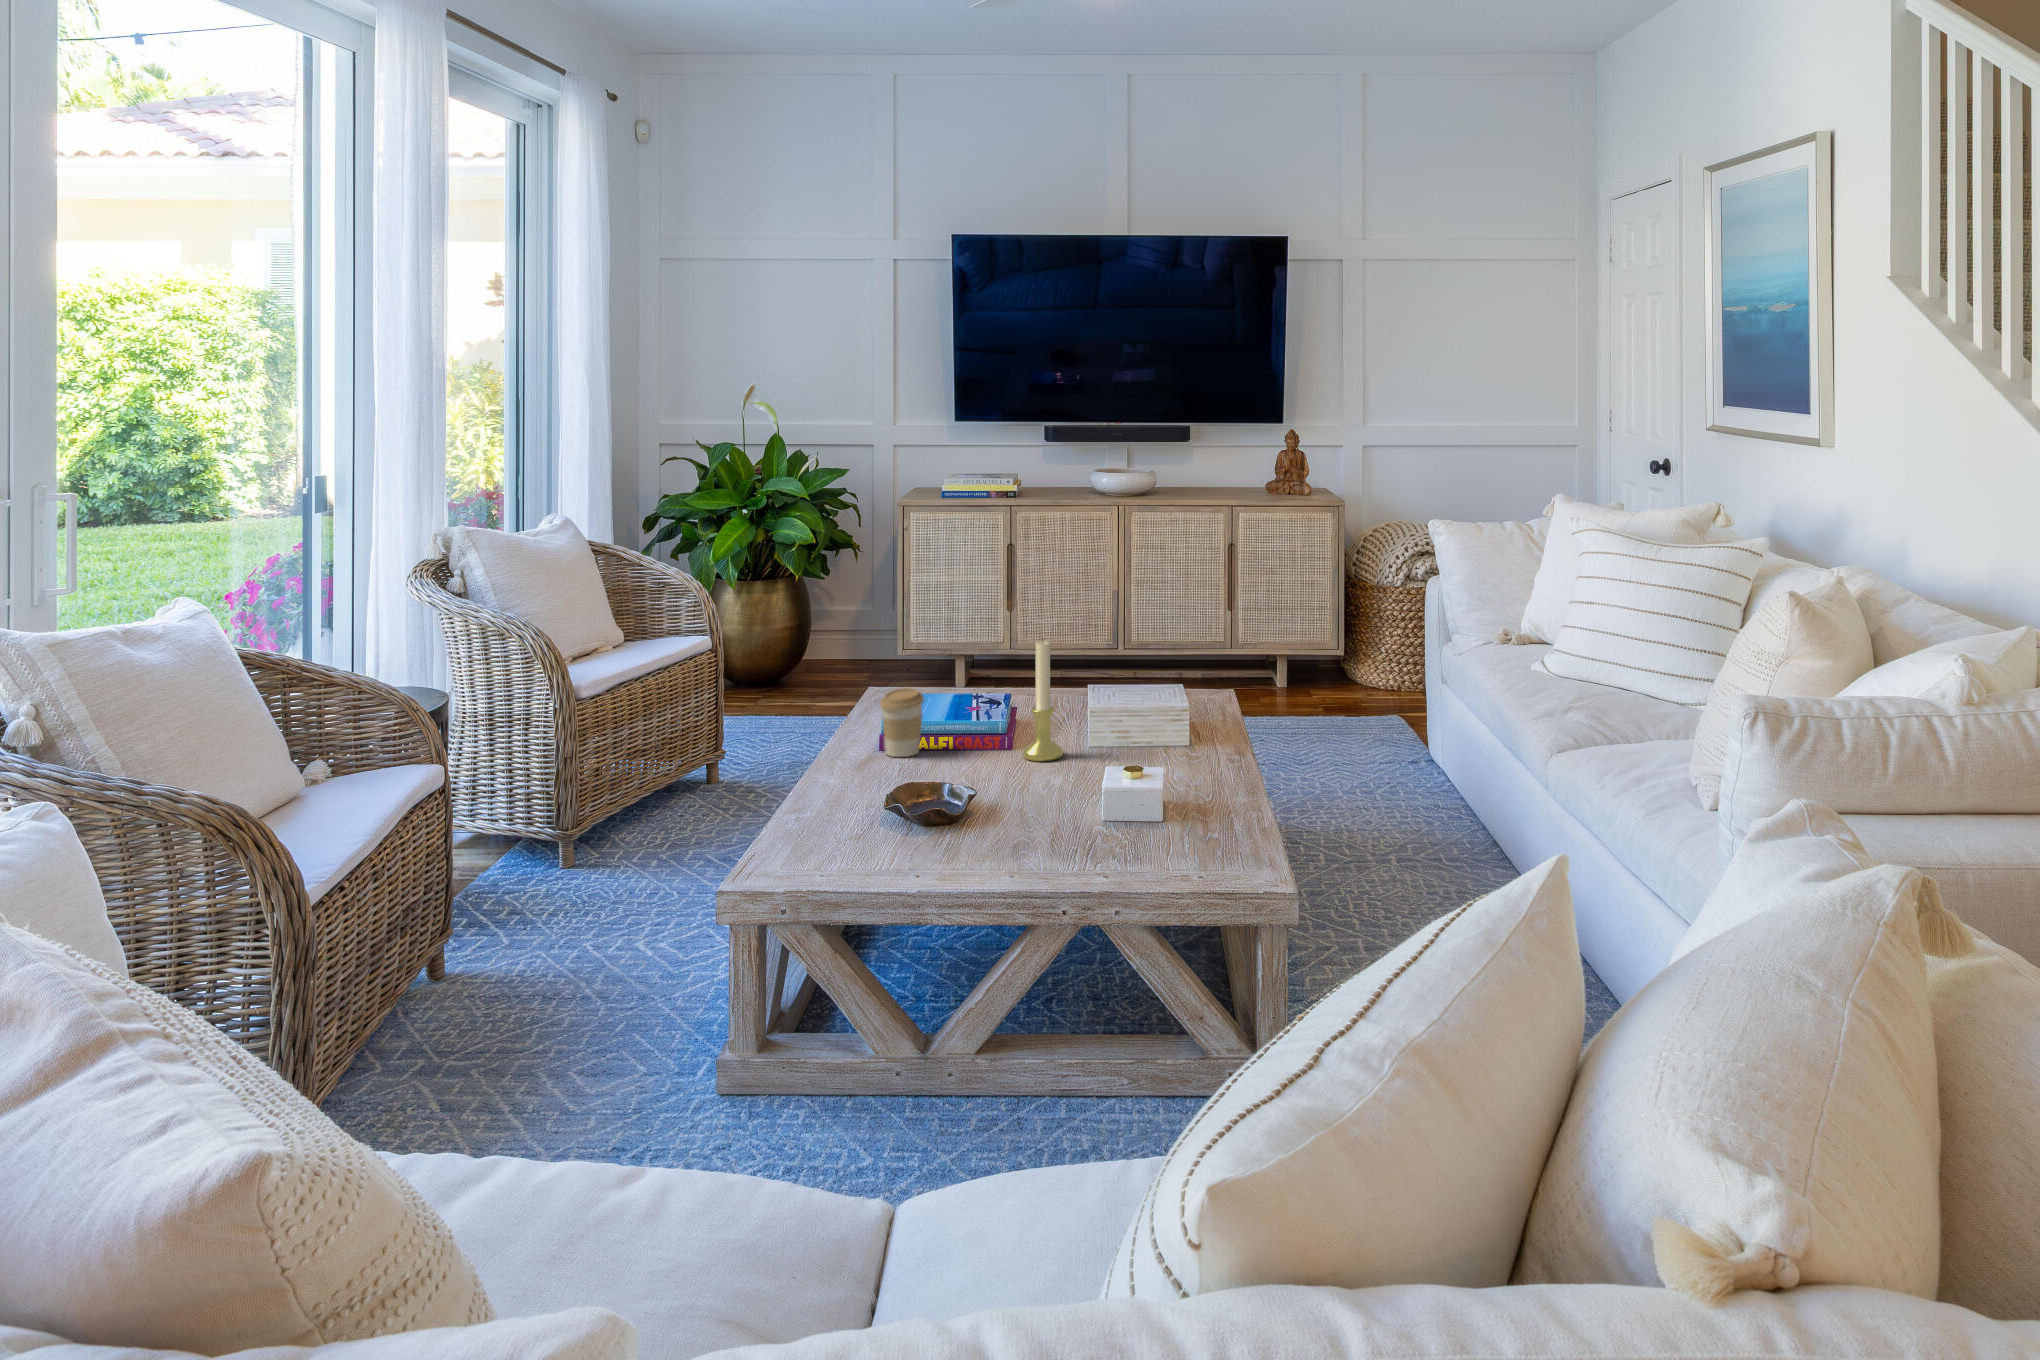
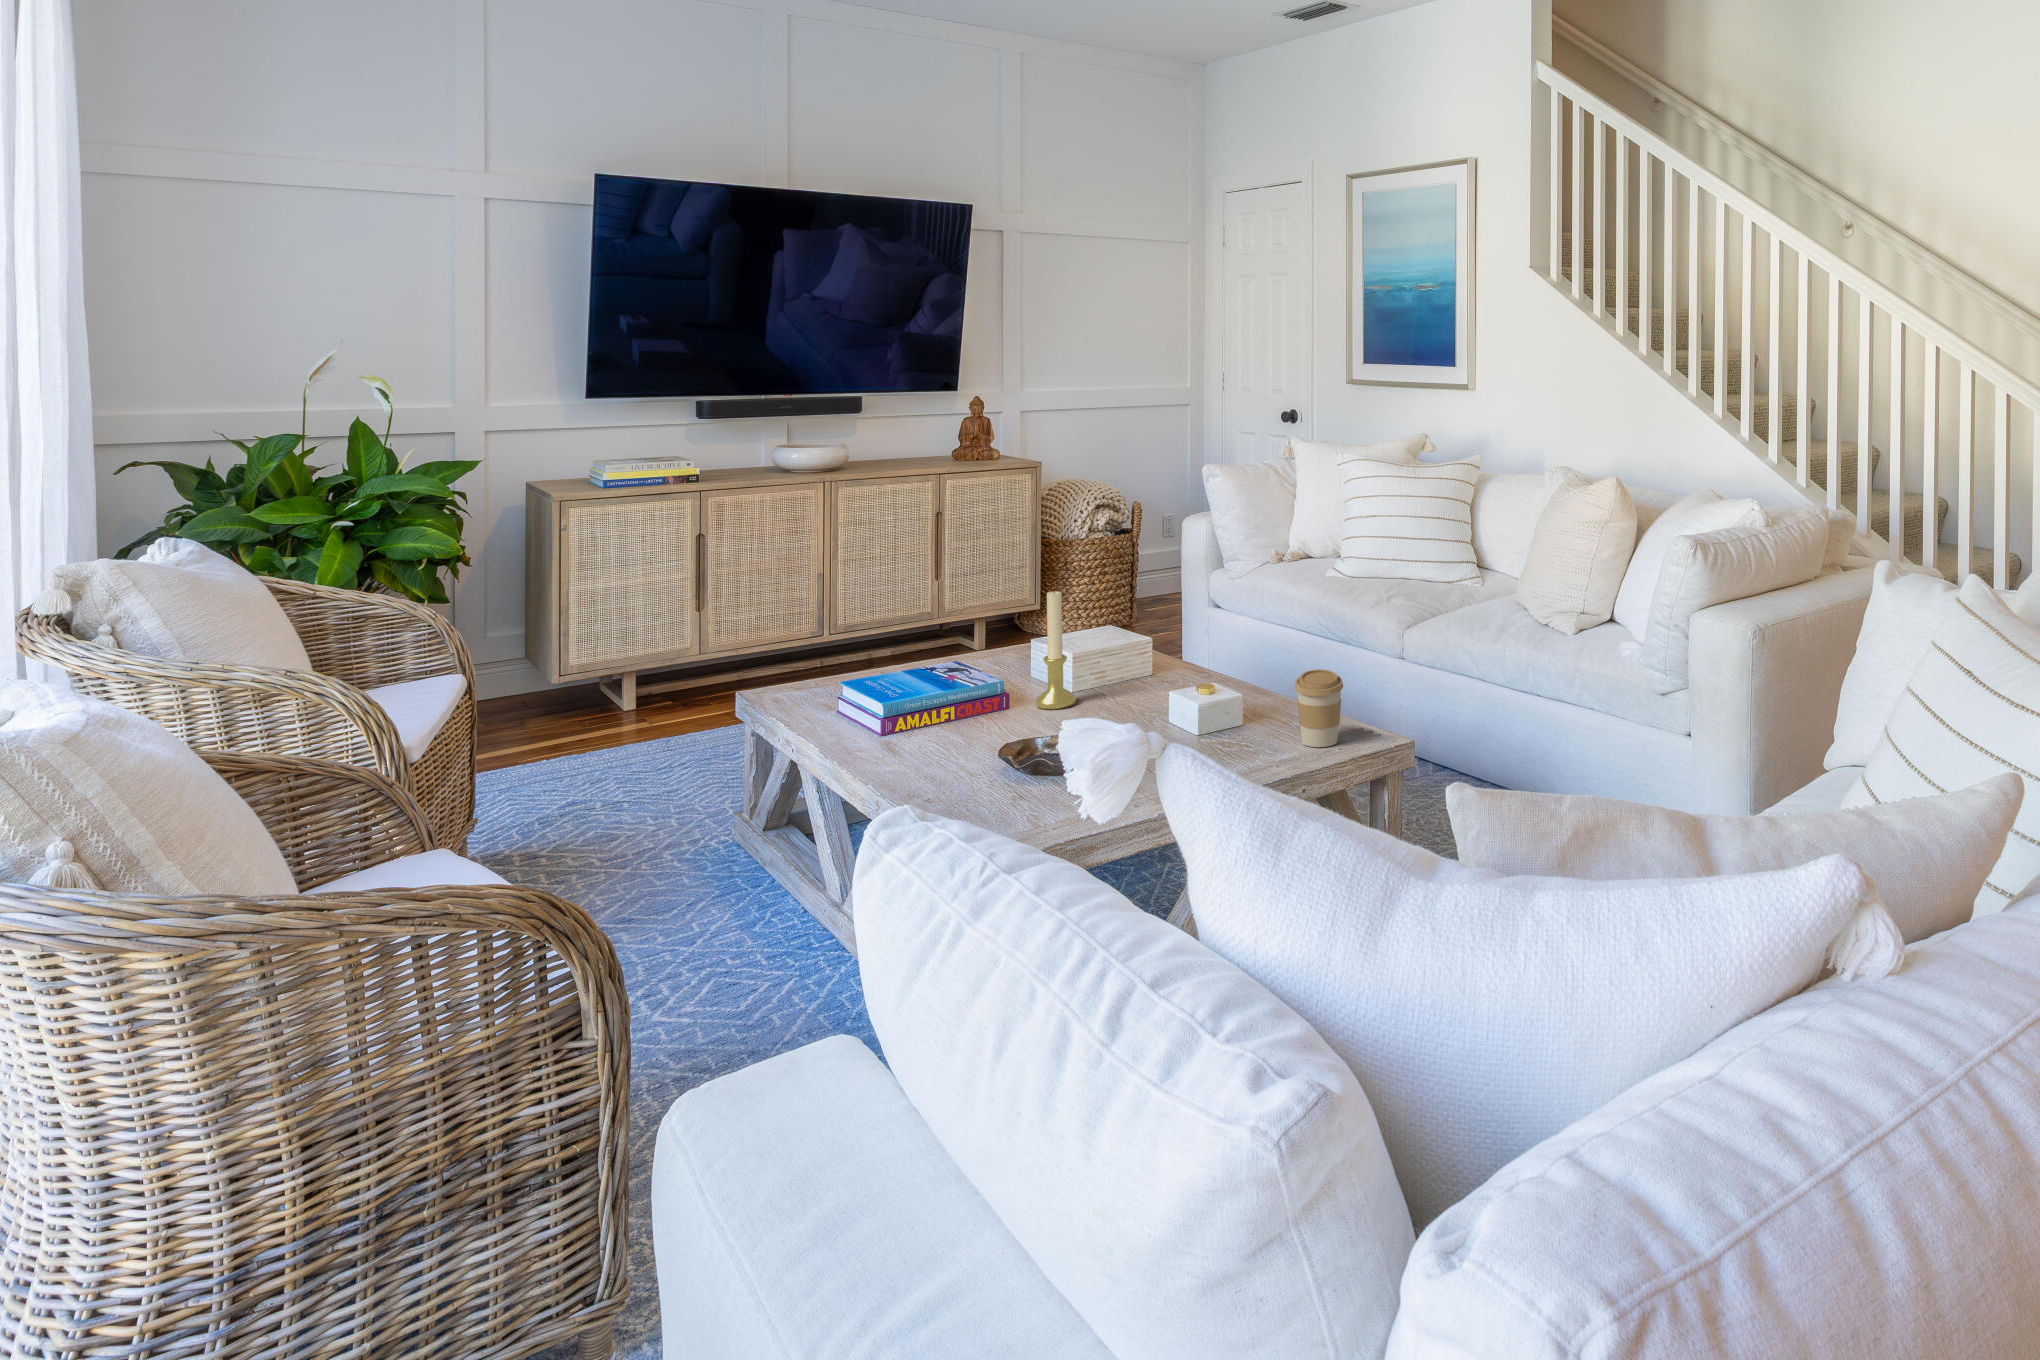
coffee cup: present [880,688,924,757] -> present [1295,669,1343,747]

